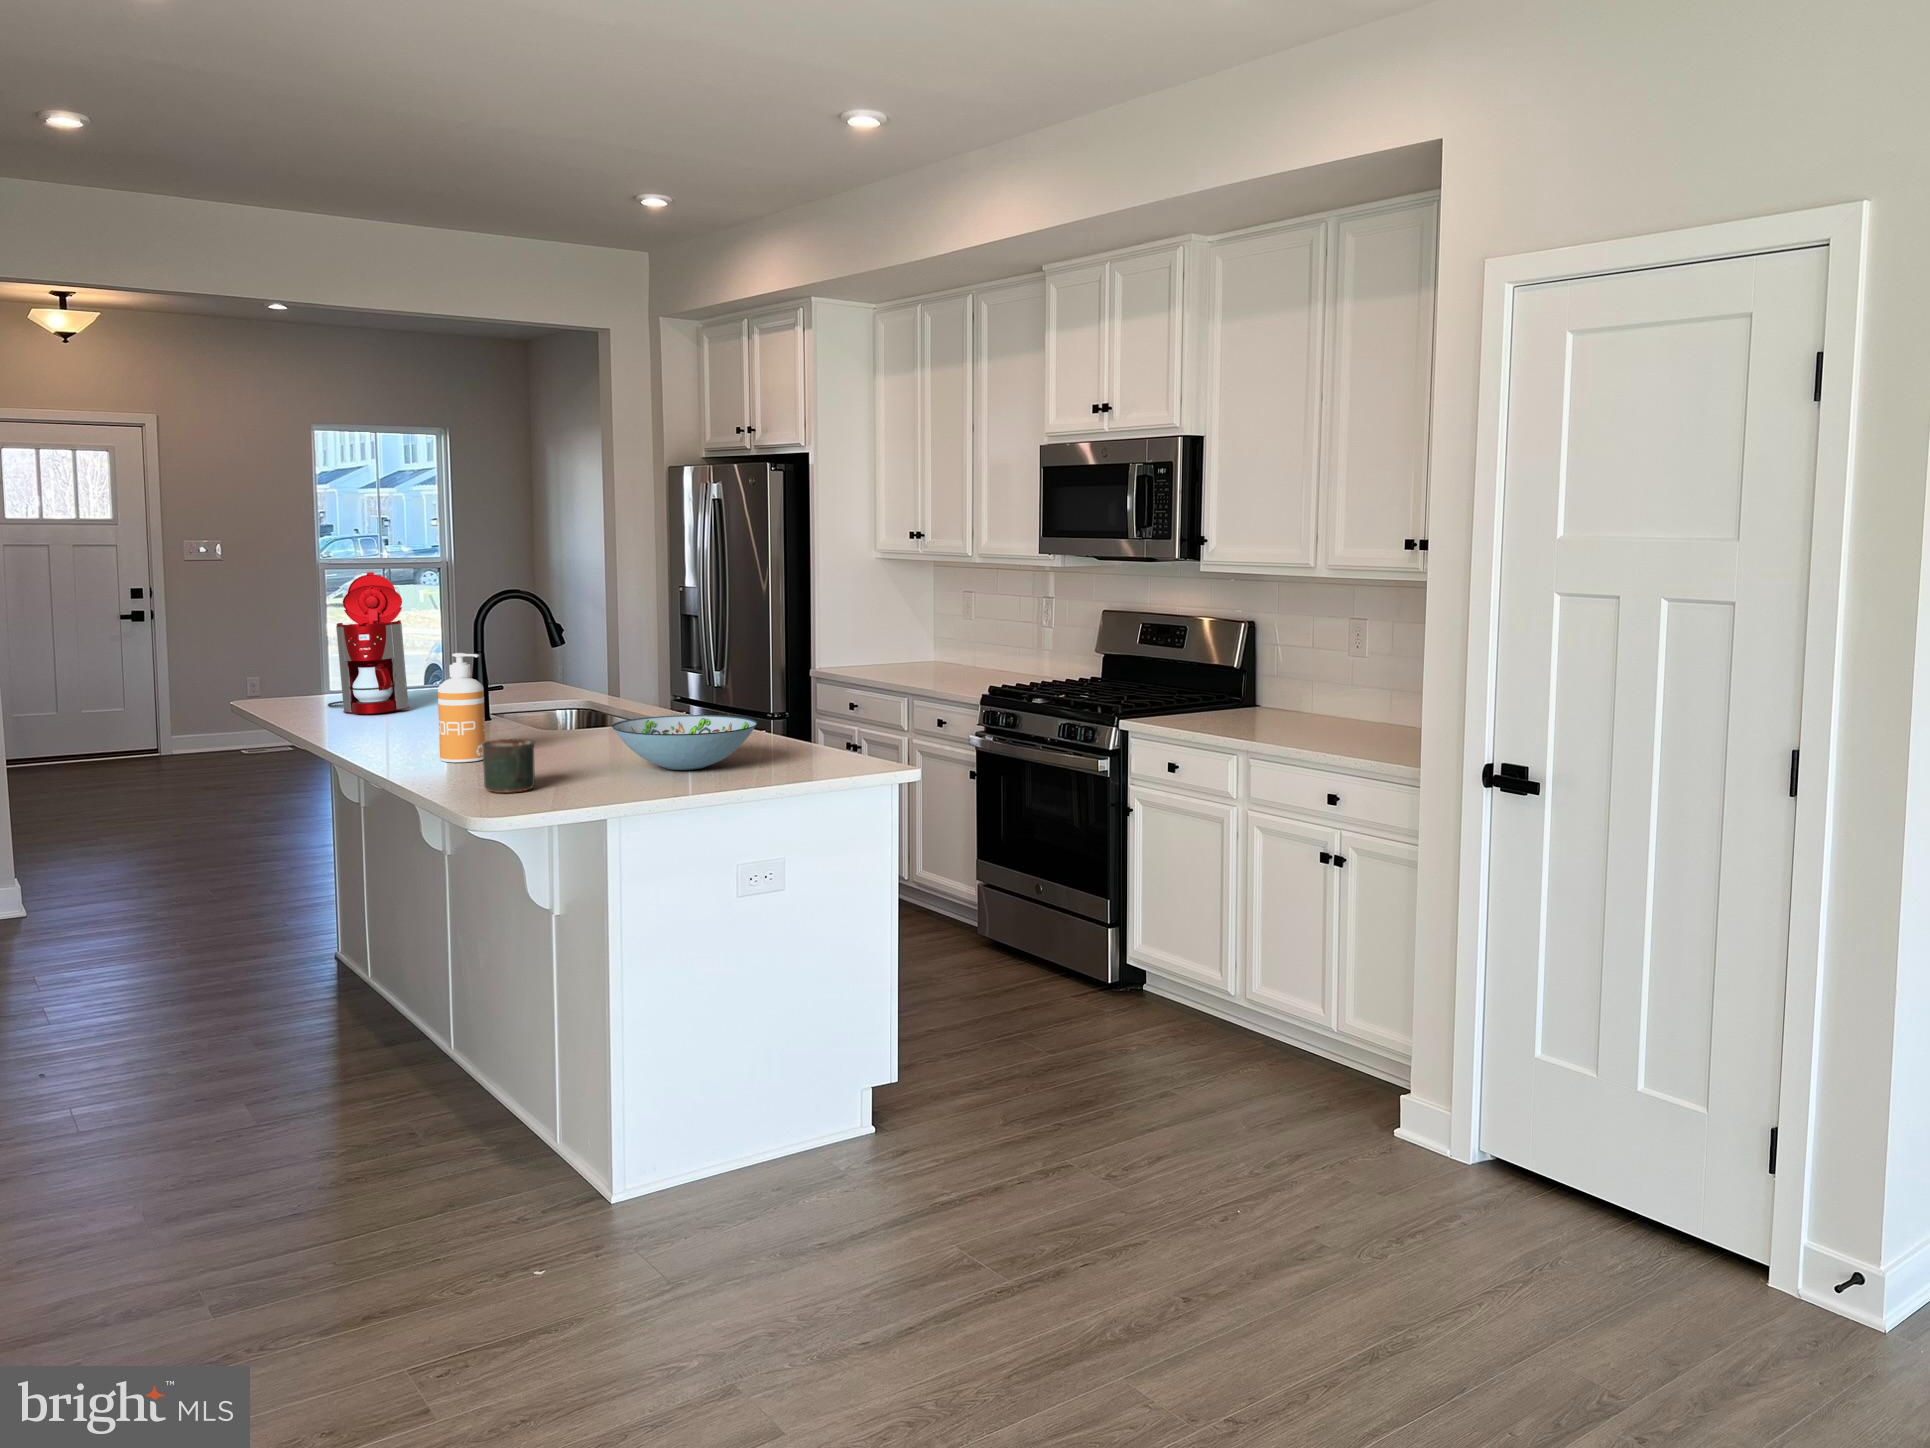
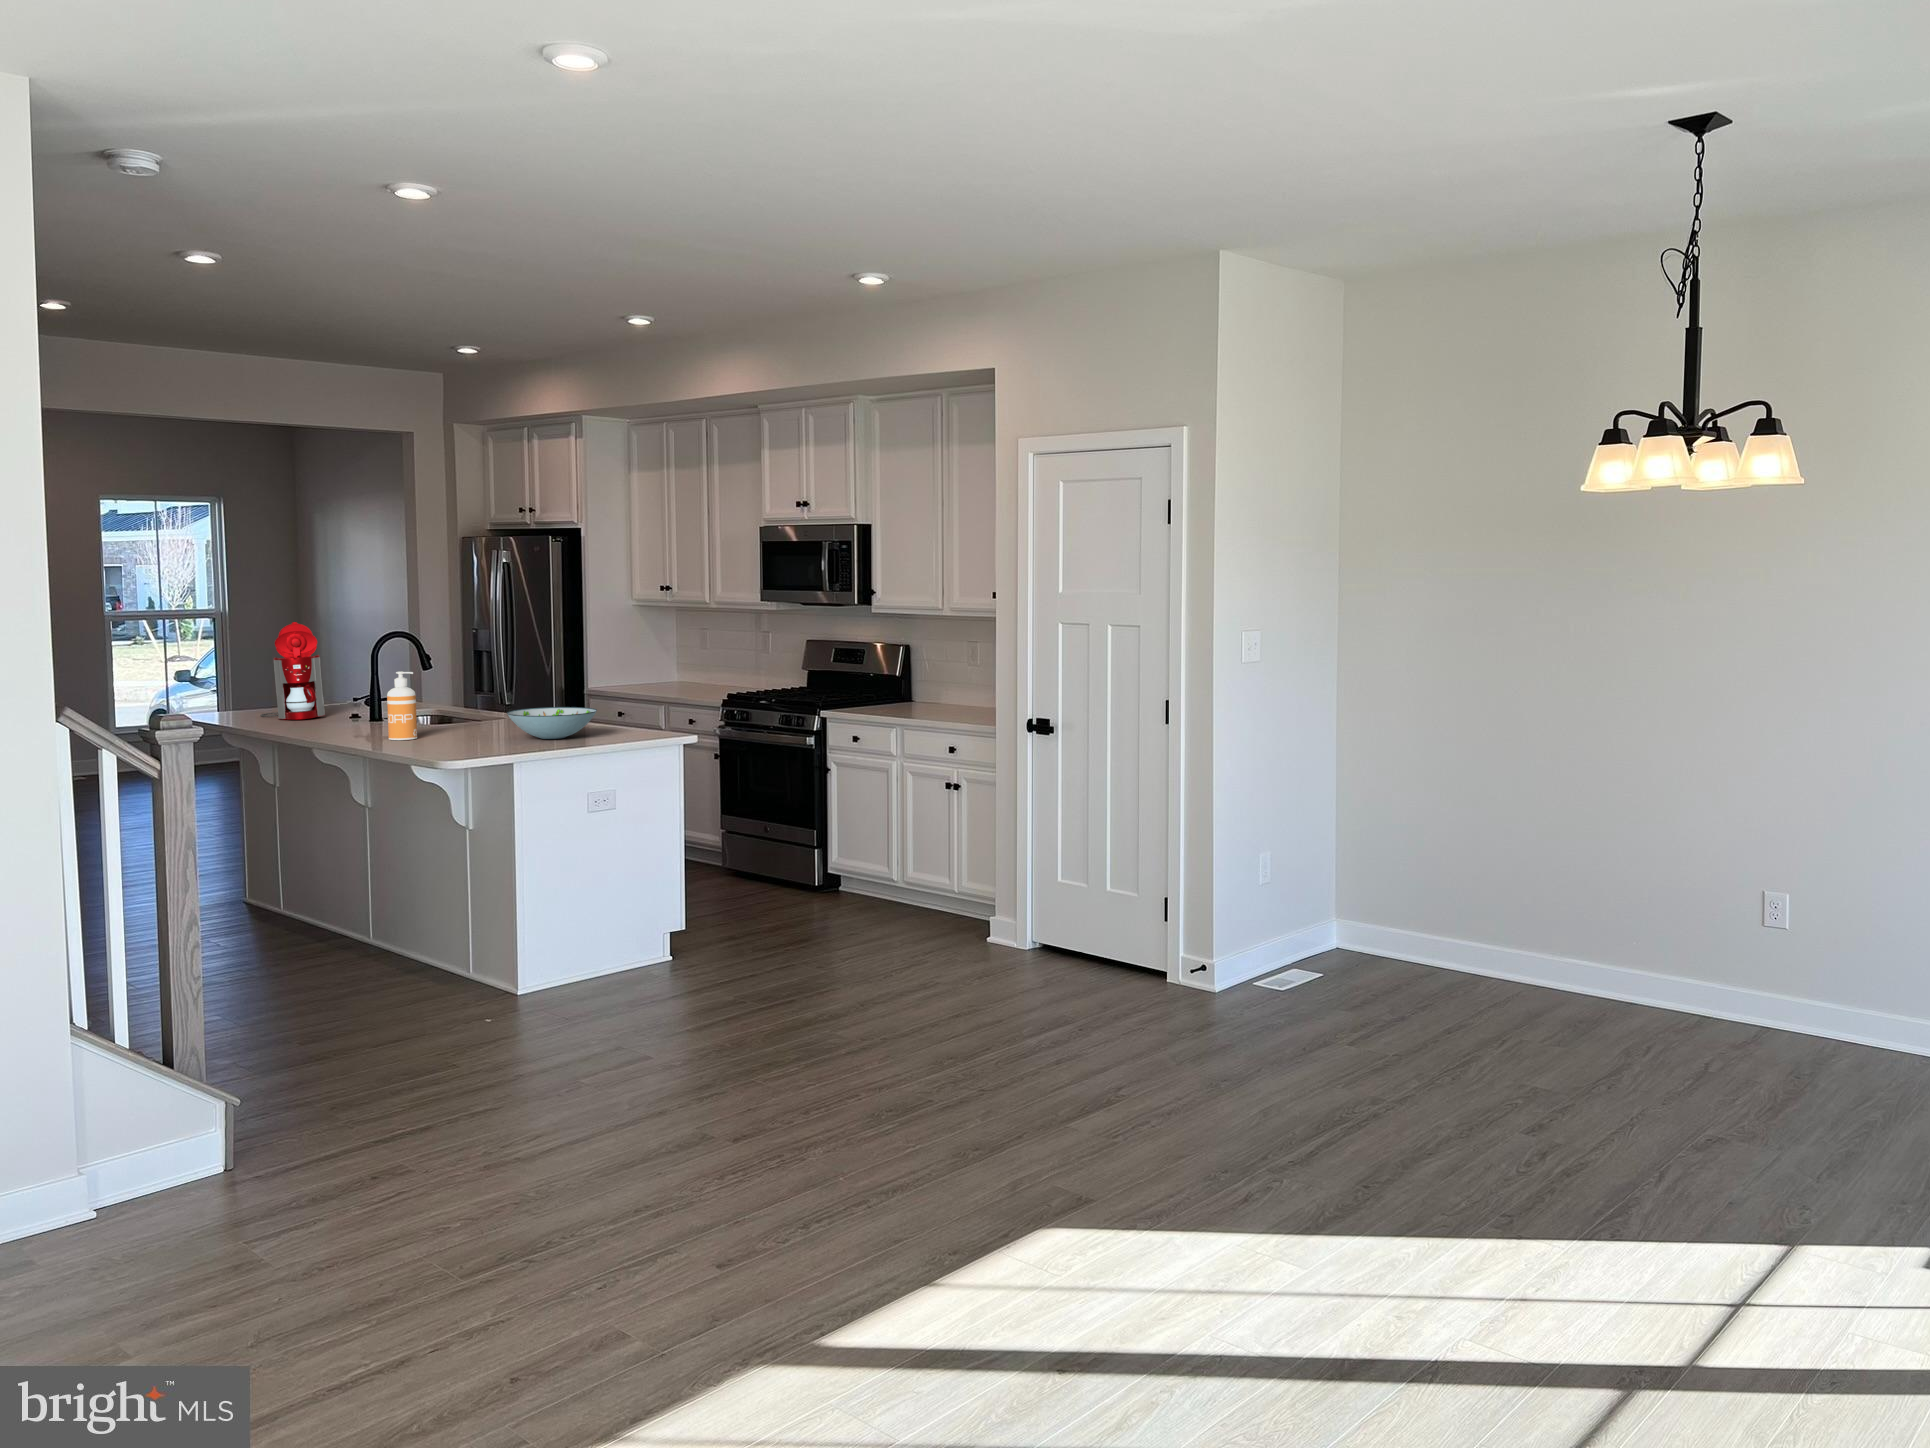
mug: present [482,739,535,793] -> none [436,720,468,752]

